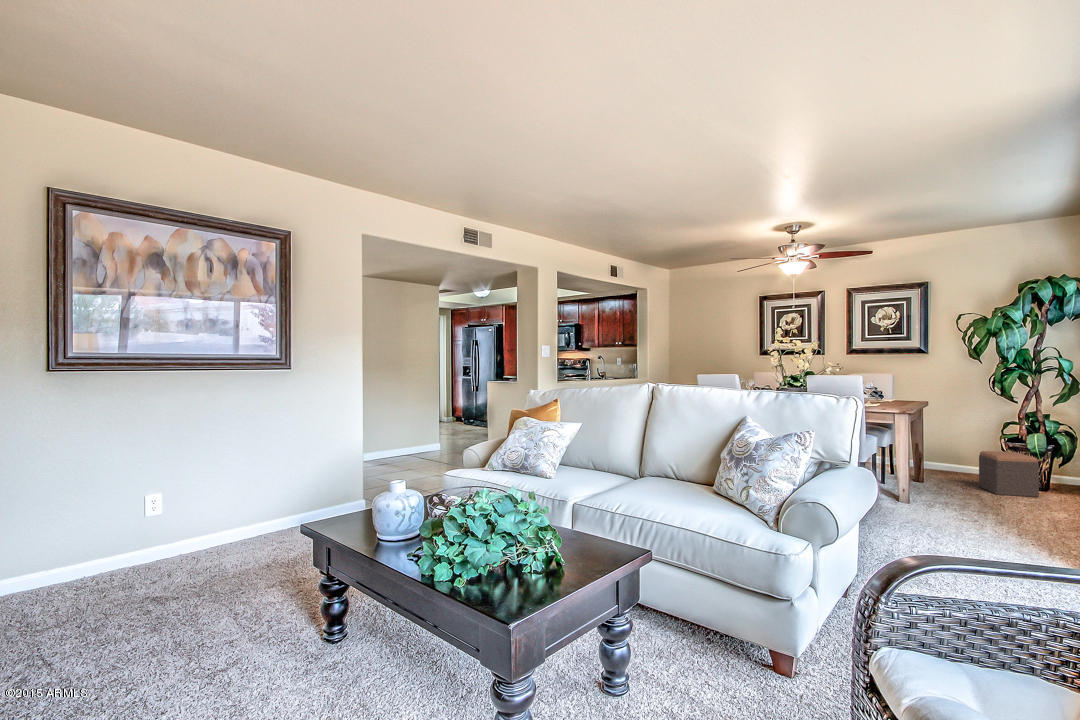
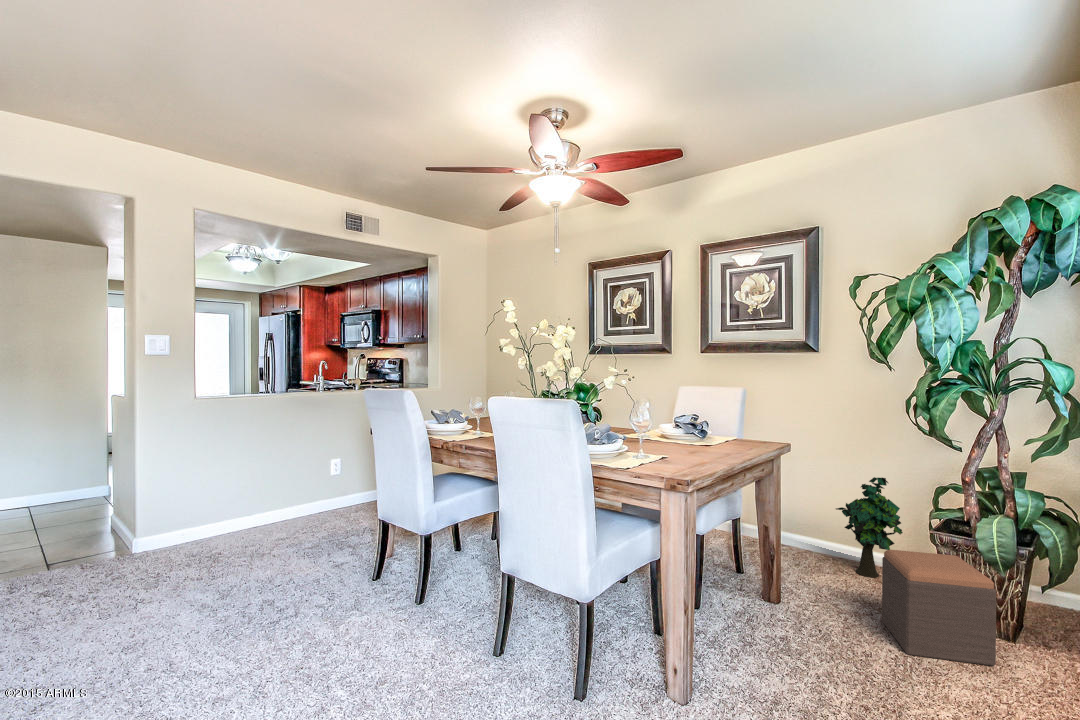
decorative plant: none [941,421,982,475] -> present [836,477,903,577]

